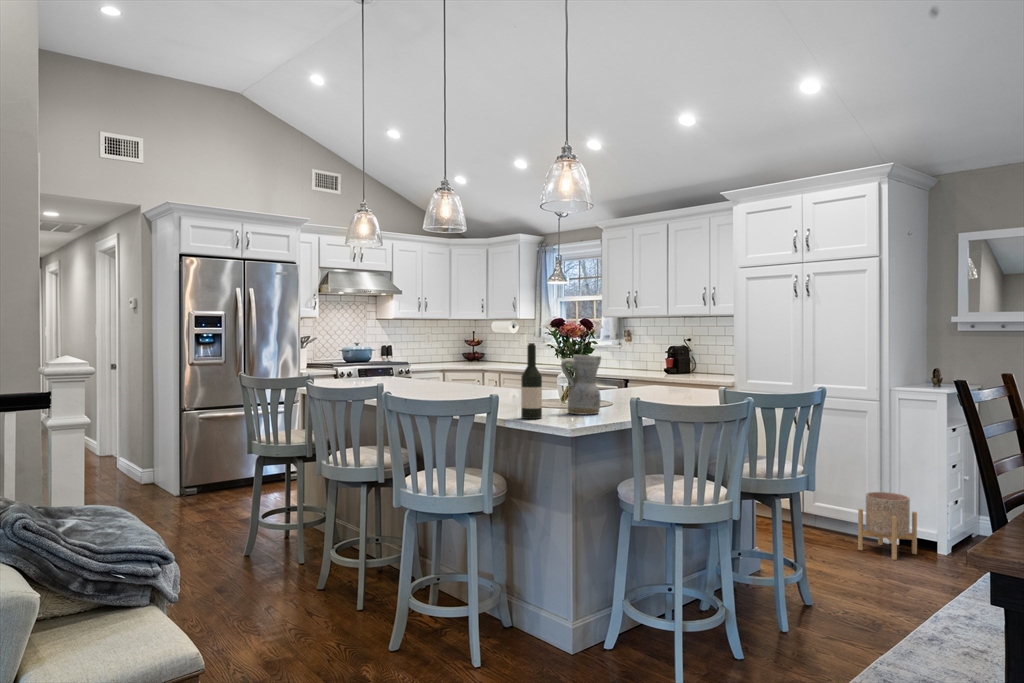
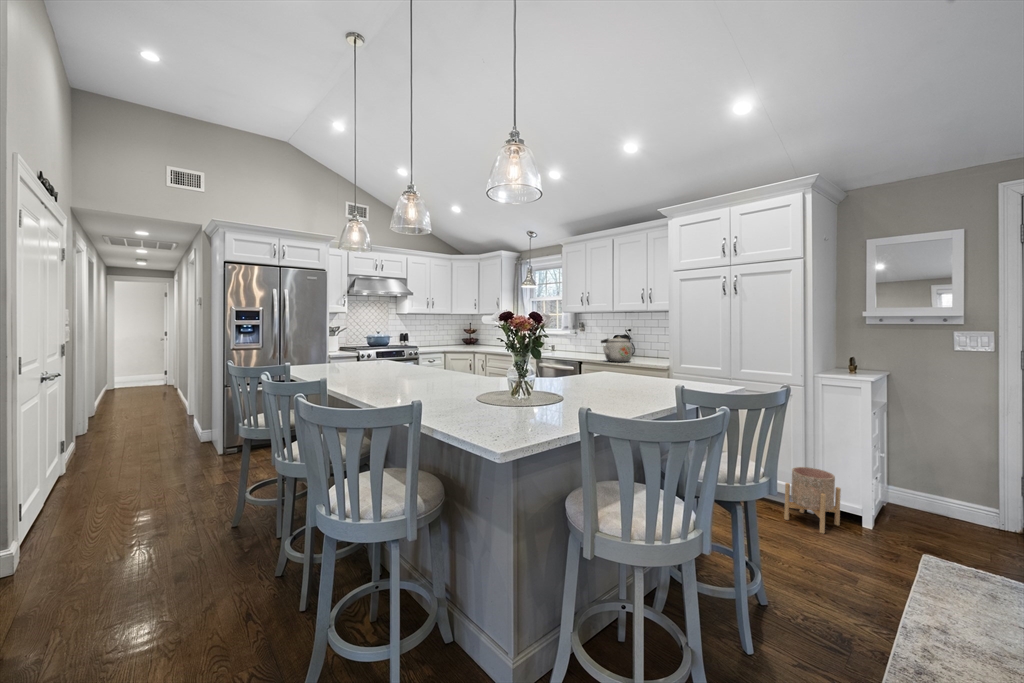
wine bottle: present [521,343,542,419] -> none [454,338,477,429]
kettle: none [653,347,692,379] -> present [601,337,632,362]
ceramic pitcher: present [561,355,601,415] -> none [504,350,549,418]

